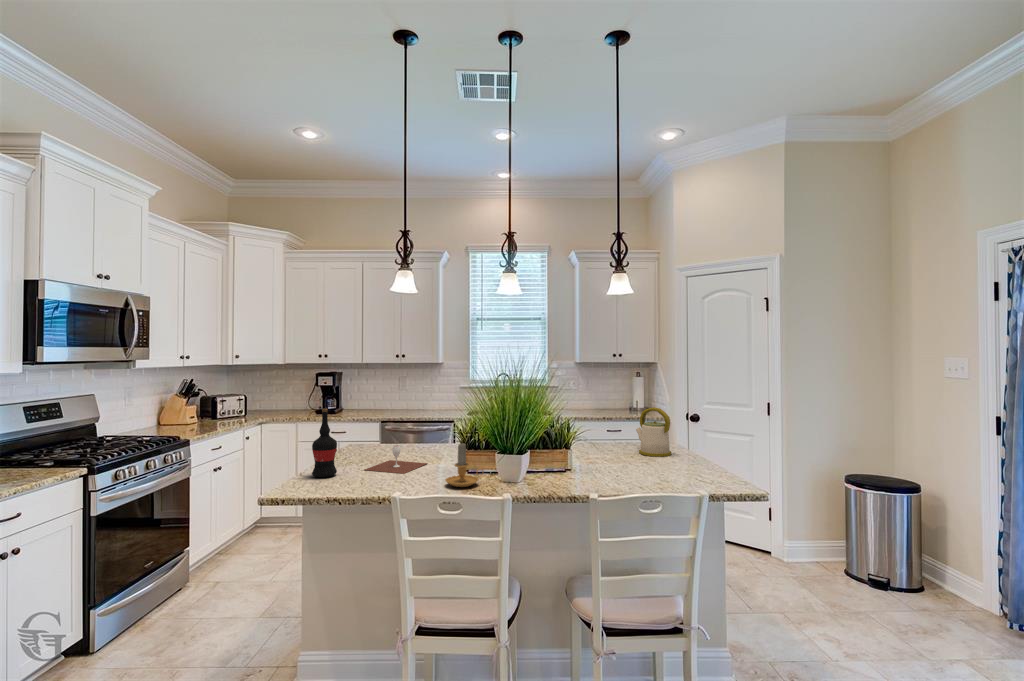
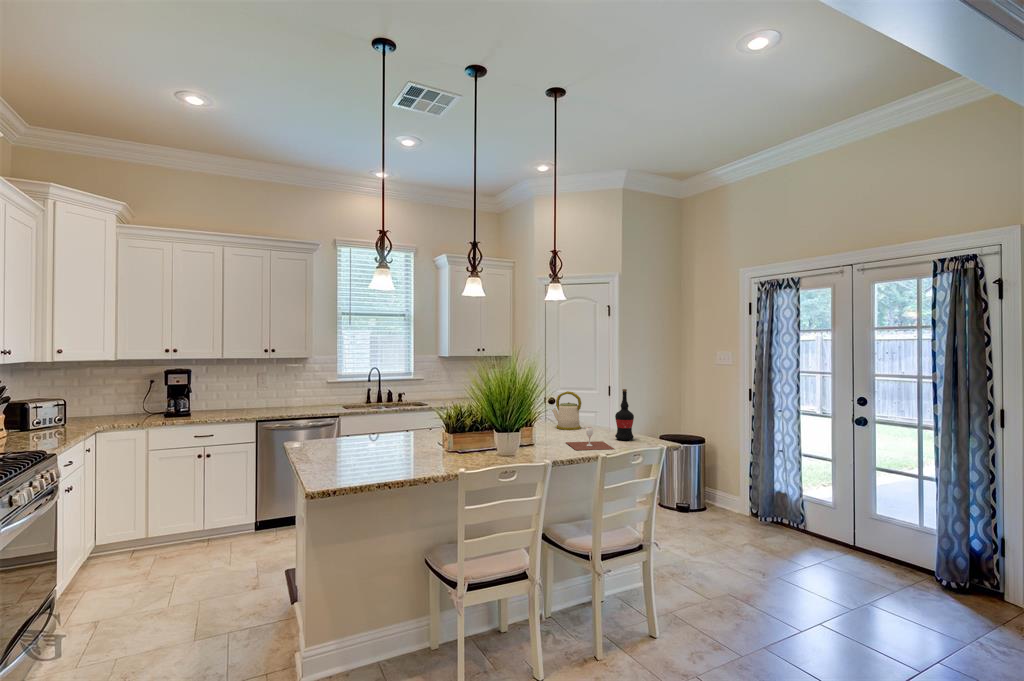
wine bottle: present [312,409,337,477] -> present [615,389,634,440]
candle: present [445,443,481,487] -> none [459,424,488,463]
wine glass: present [364,445,427,474] -> present [566,427,614,450]

